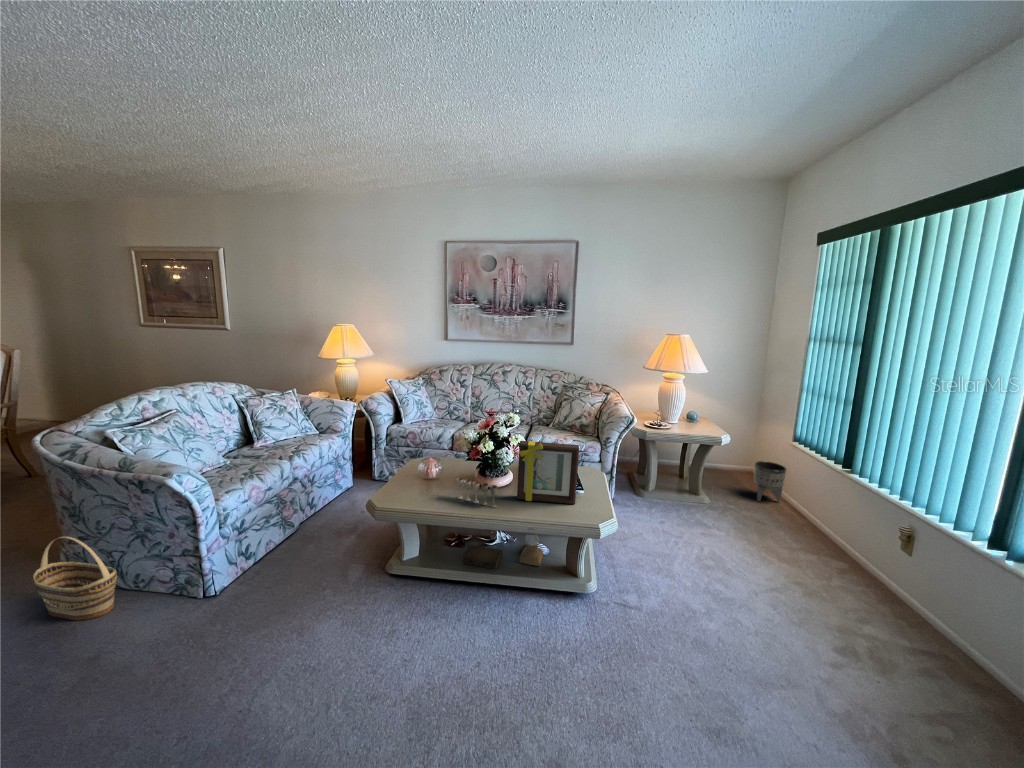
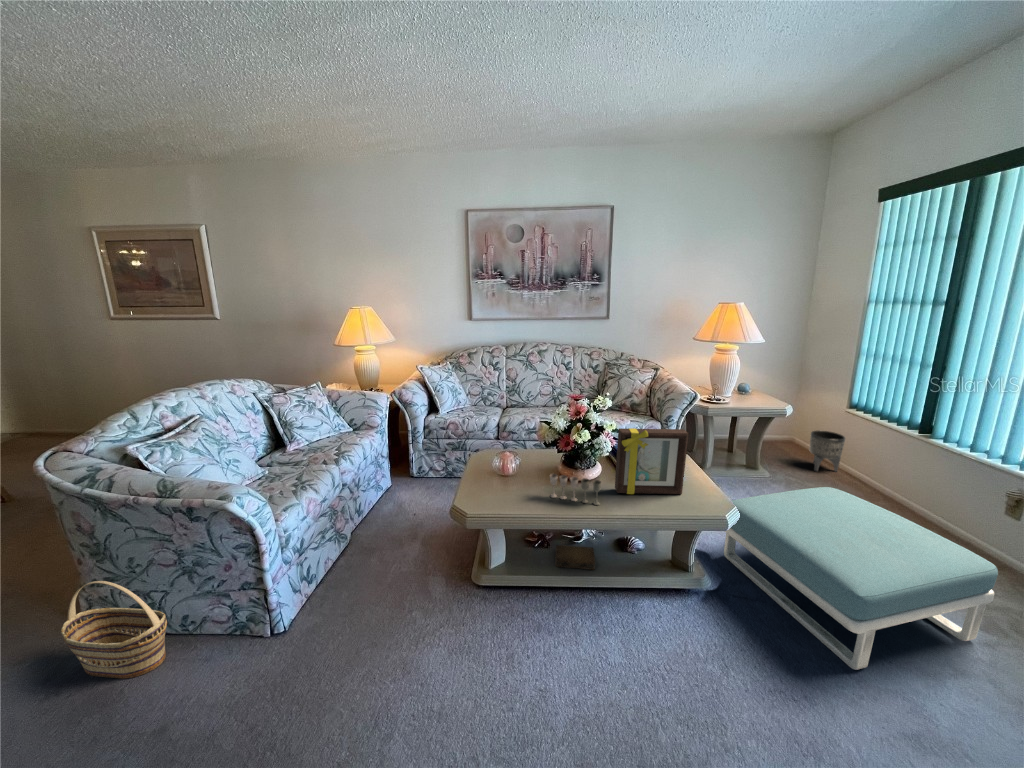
footstool: none [622,510,844,673] -> present [724,487,998,670]
candle holder: present [519,528,543,566] -> none [614,504,640,563]

